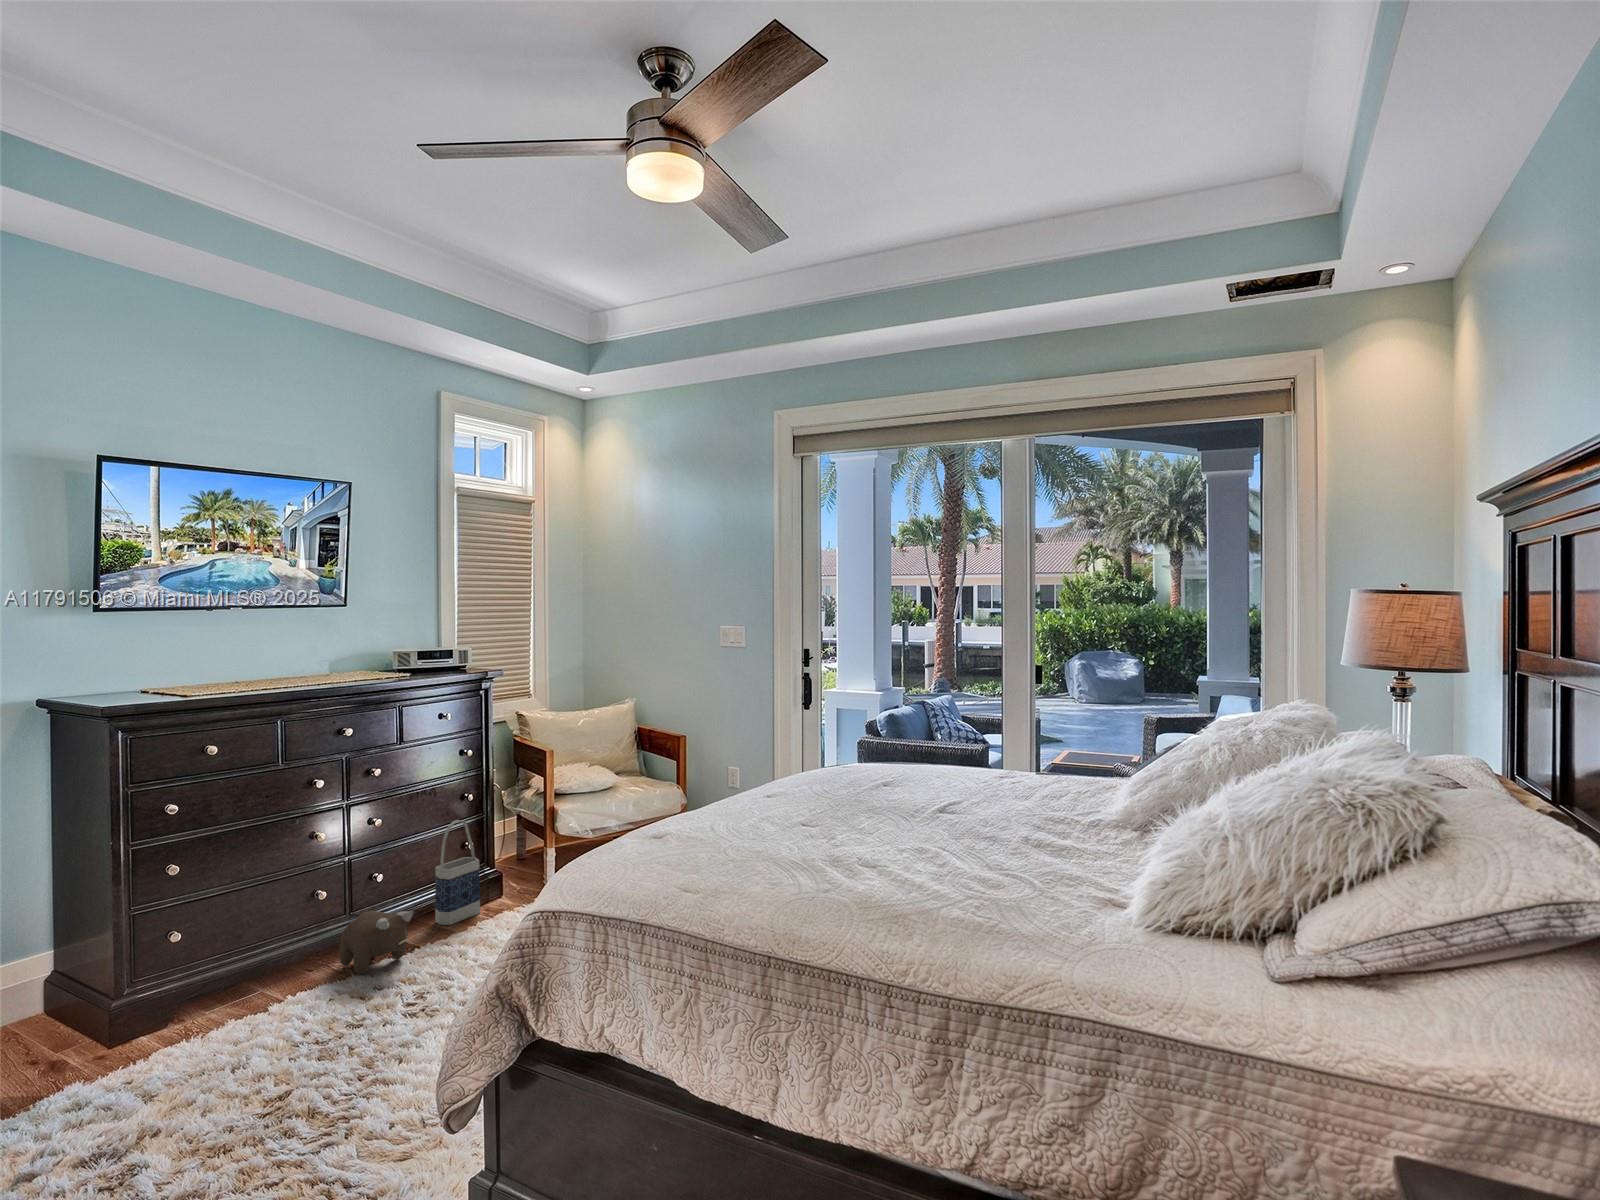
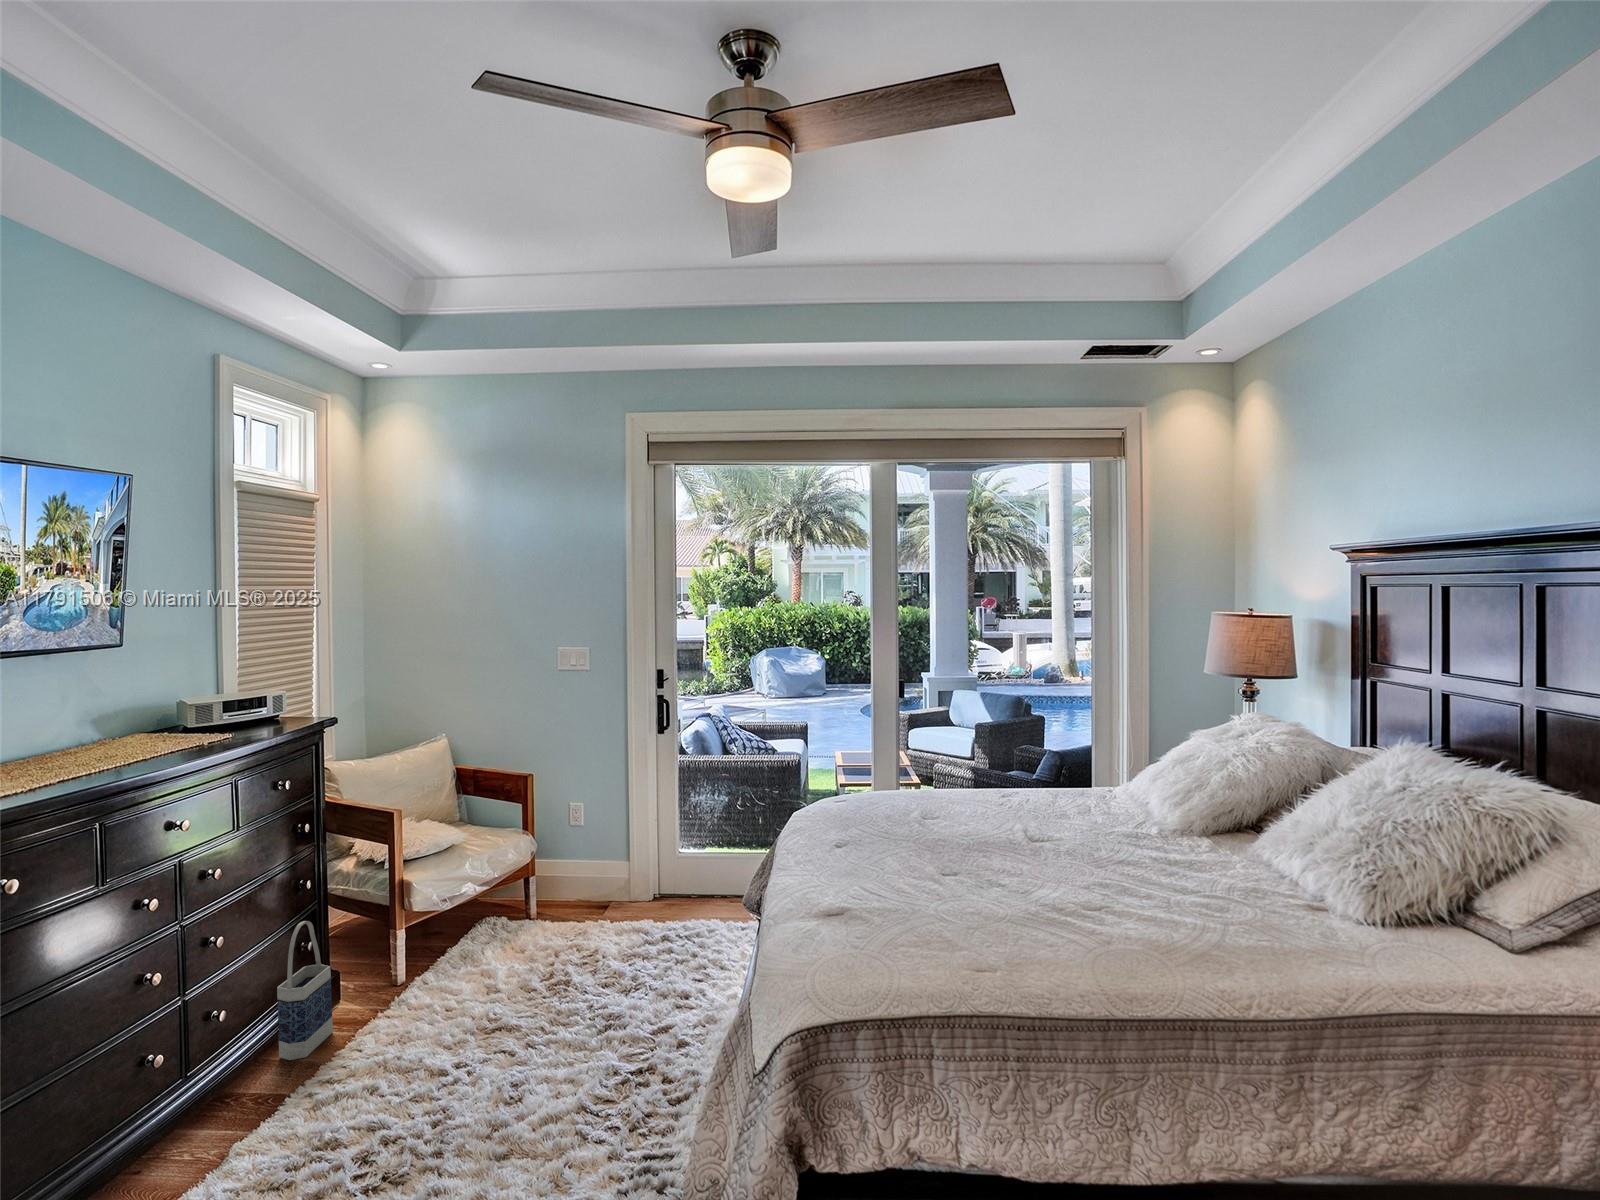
plush toy: present [339,911,413,975] -> none [194,1053,310,1156]

